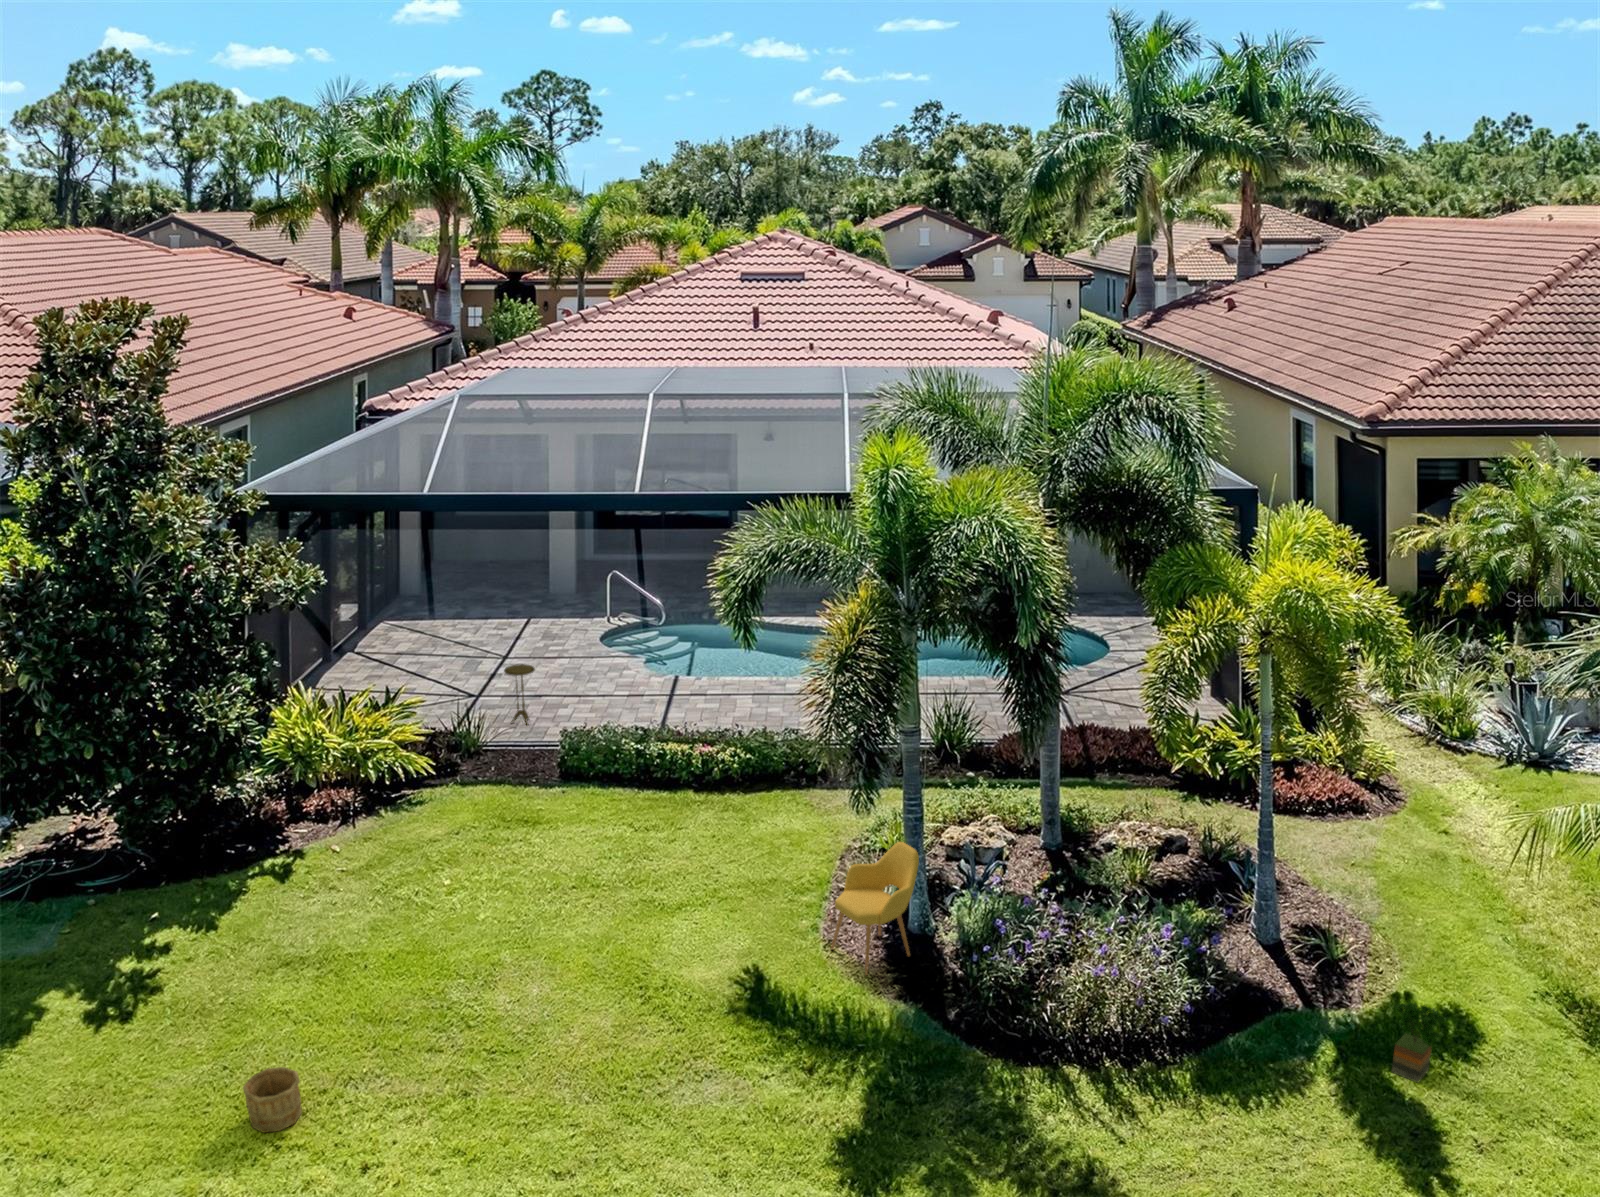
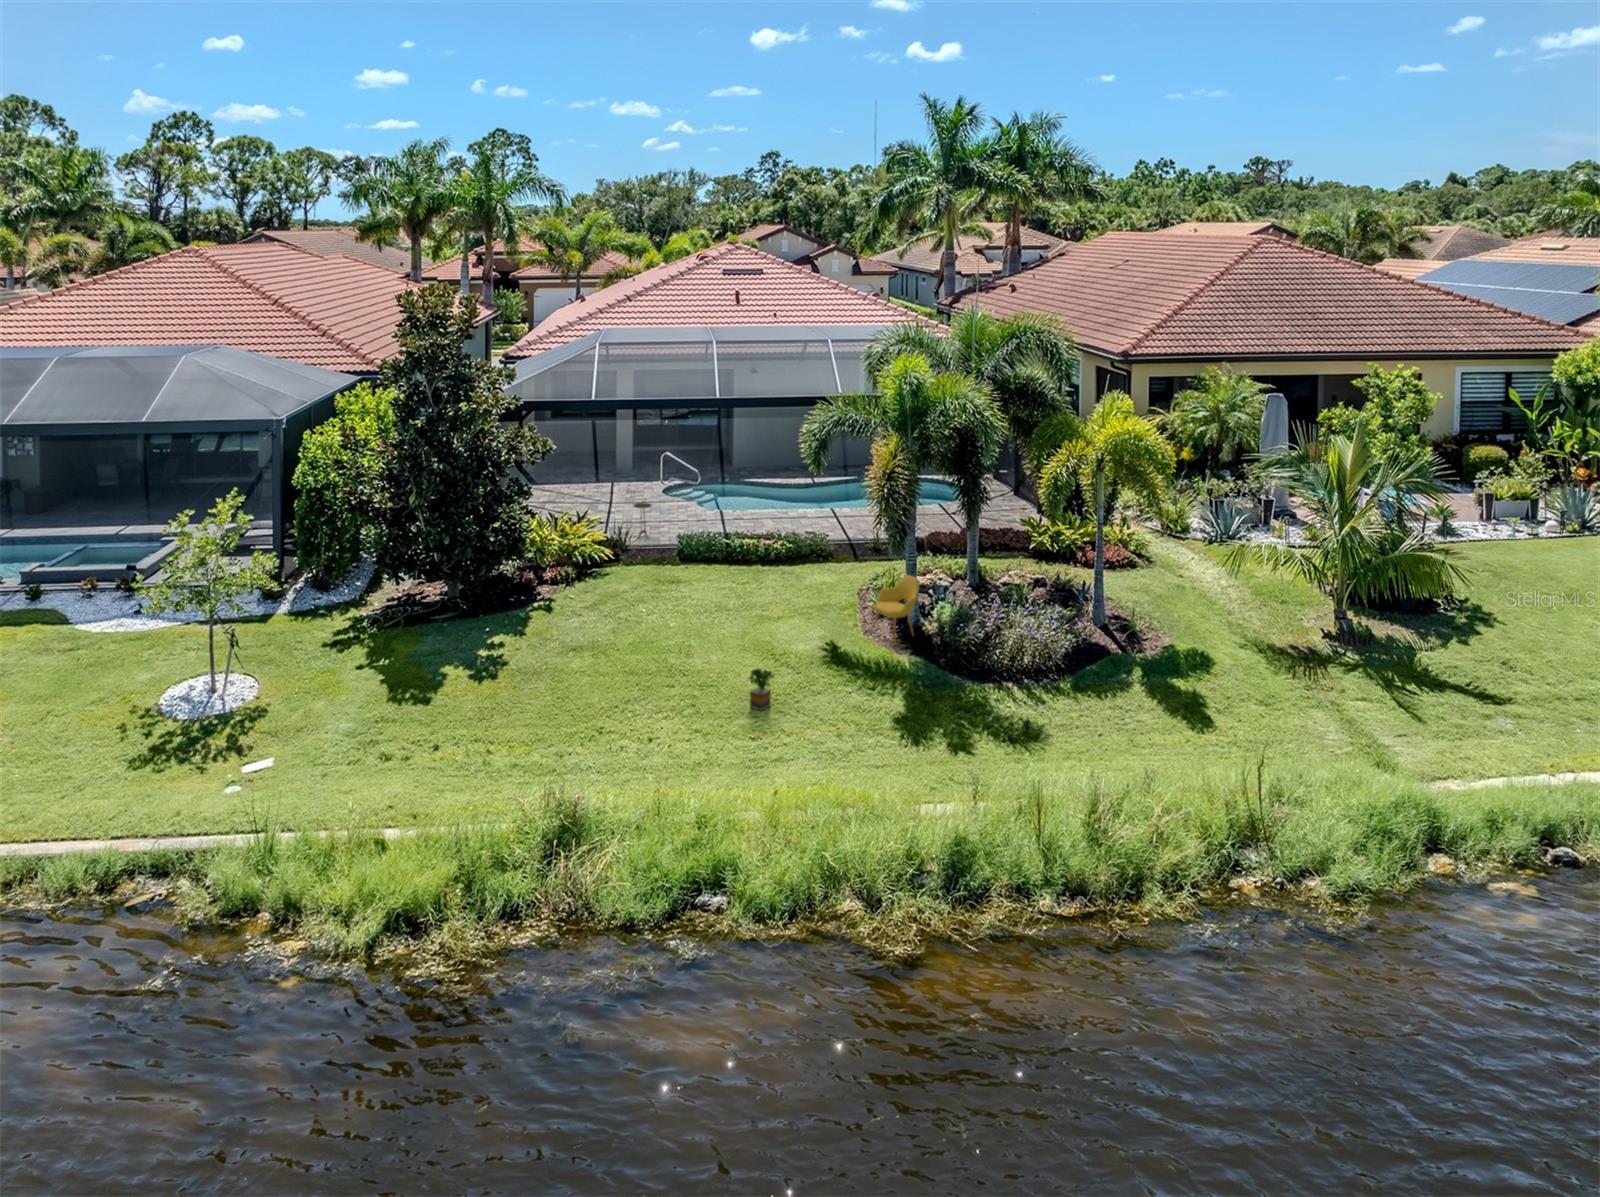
potted tree: present [1392,1002,1445,1082] -> present [750,669,774,711]
wooden bucket: present [243,1067,302,1133] -> none [590,689,619,721]

